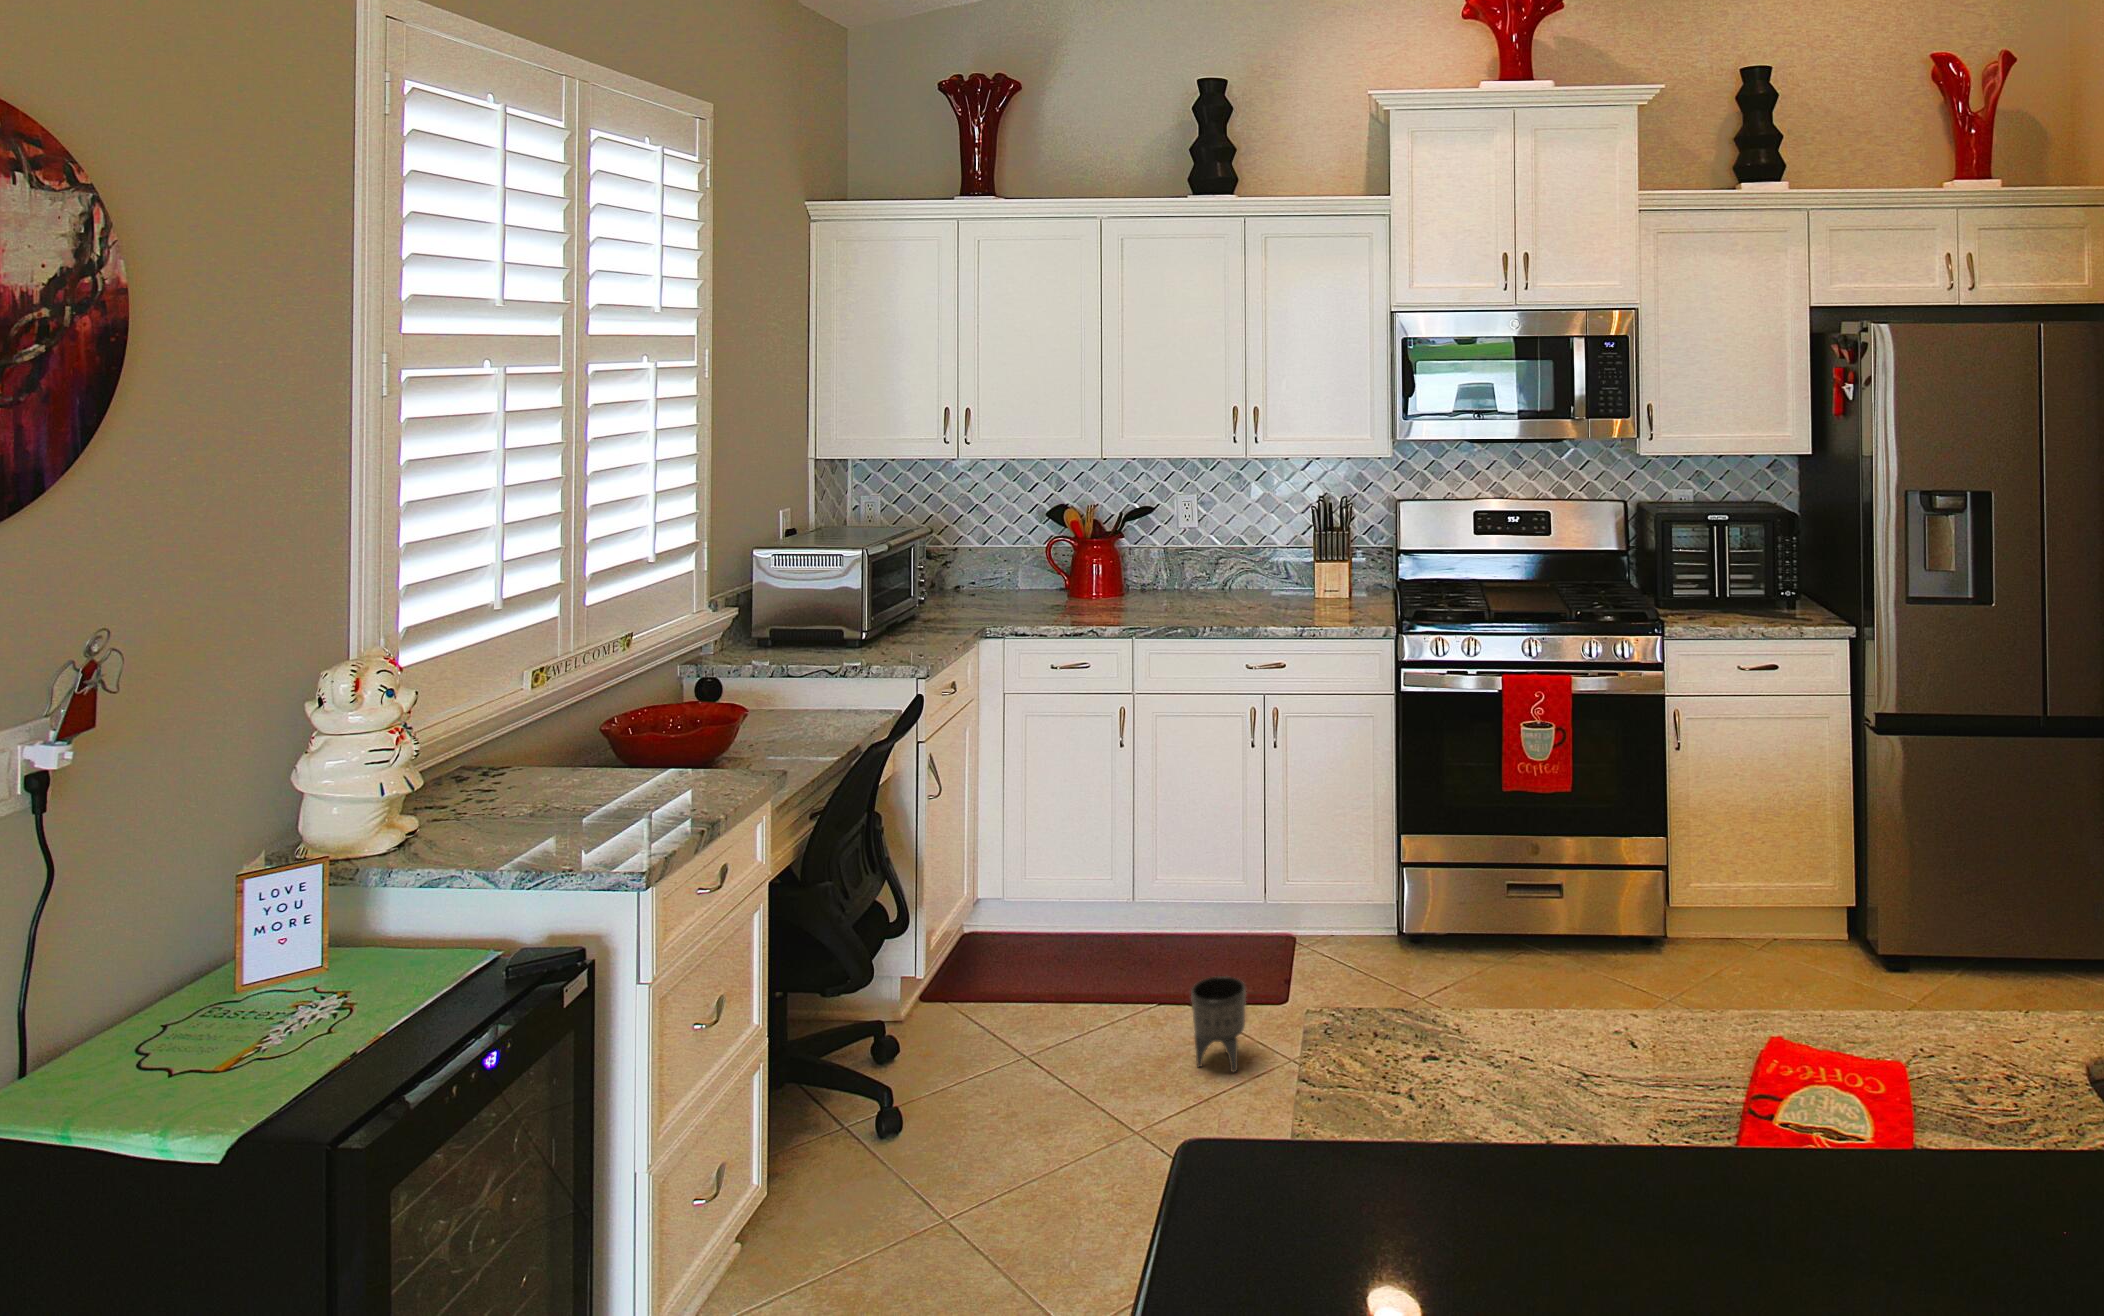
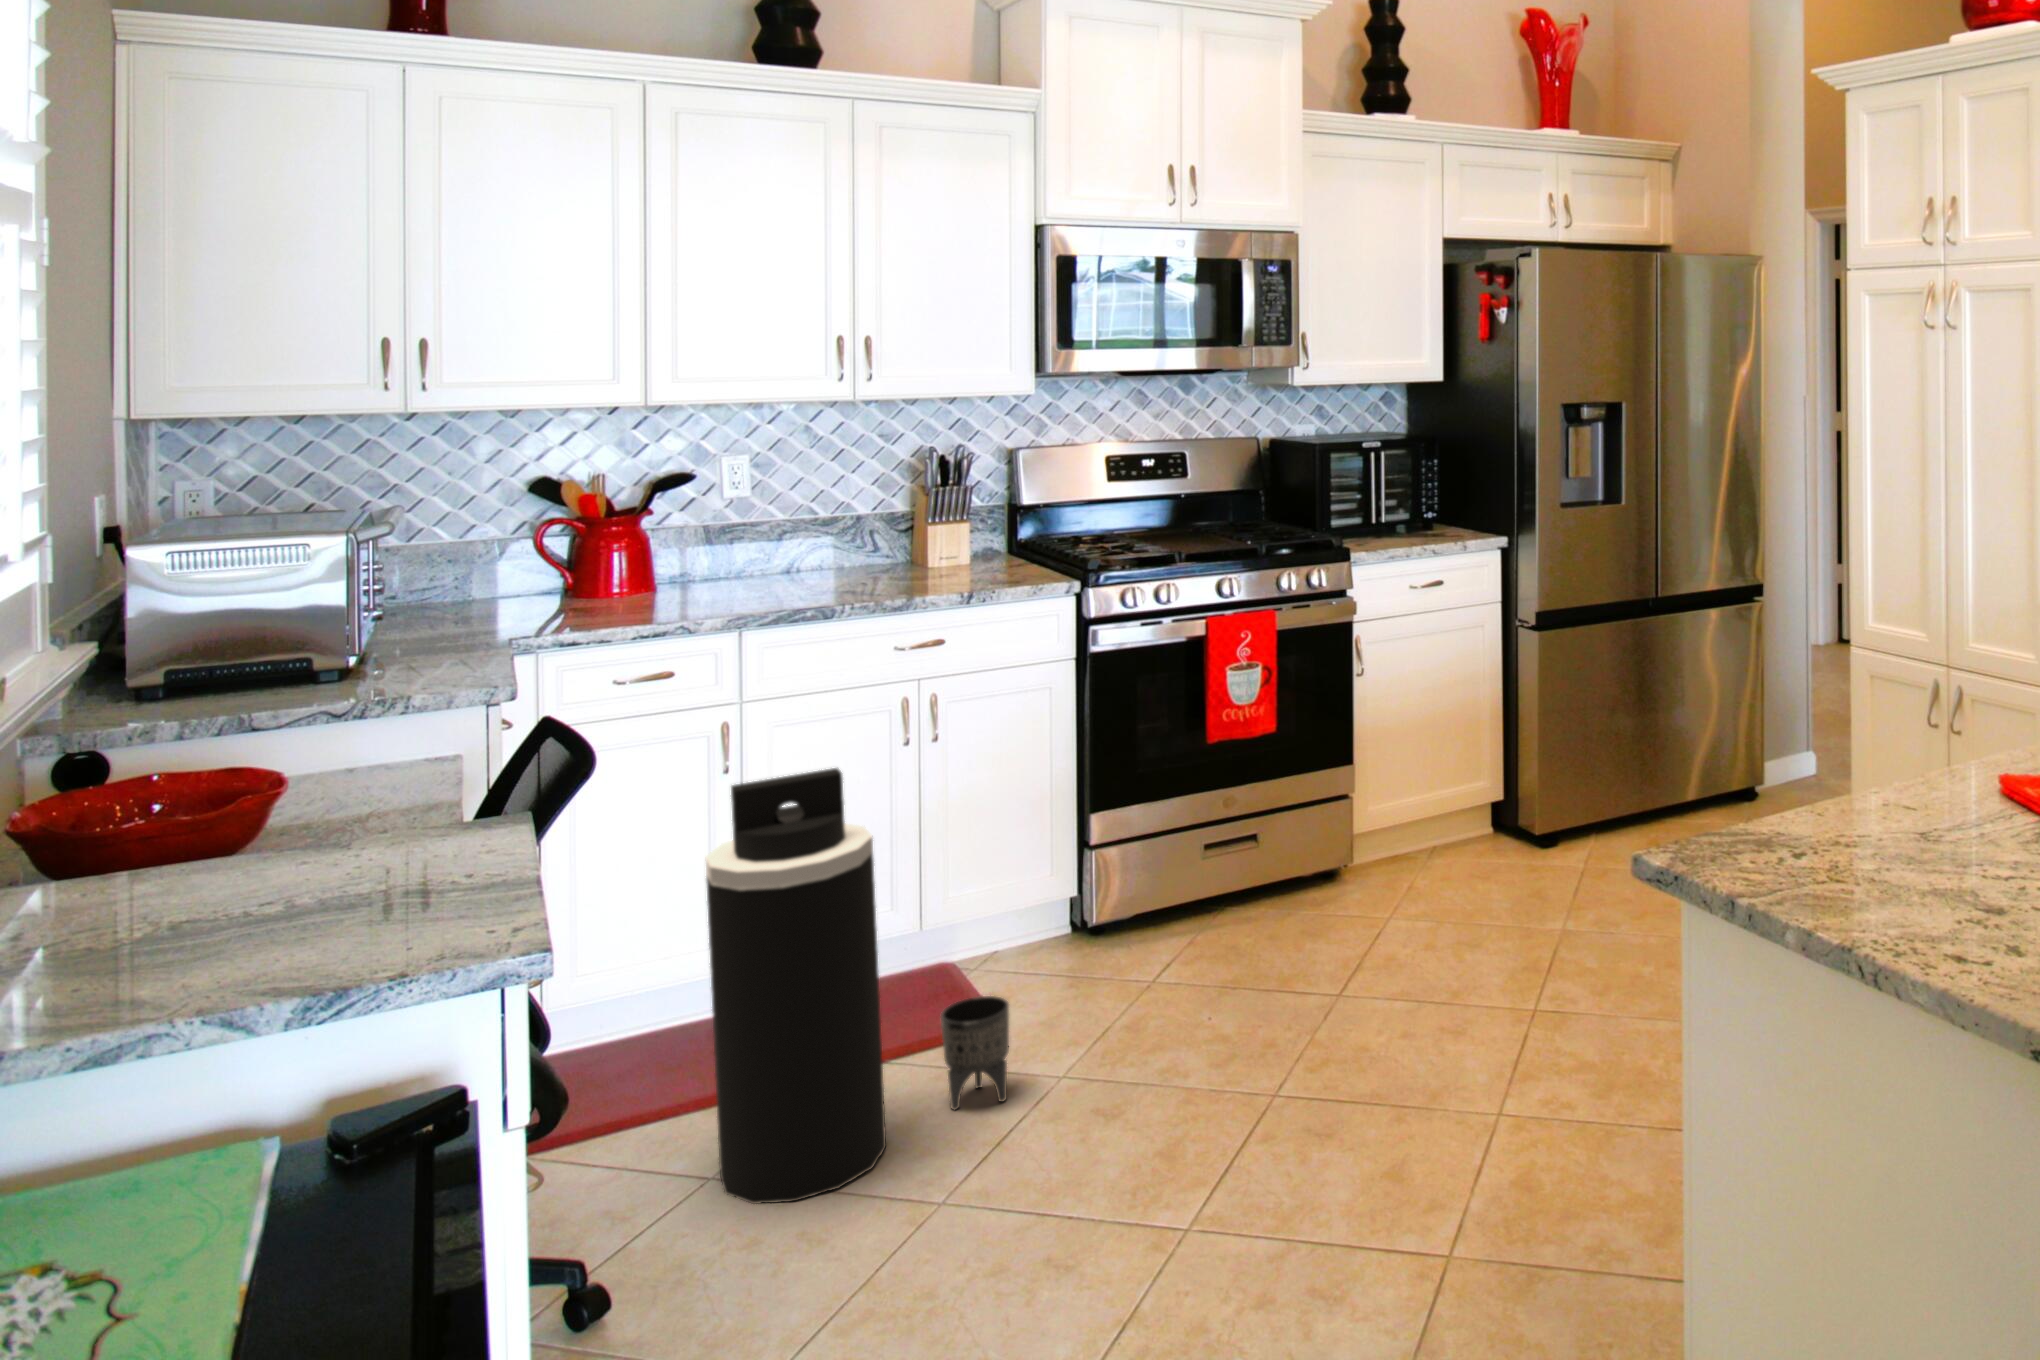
trash can: none [1004,772,1135,1109] -> present [706,768,886,1204]

